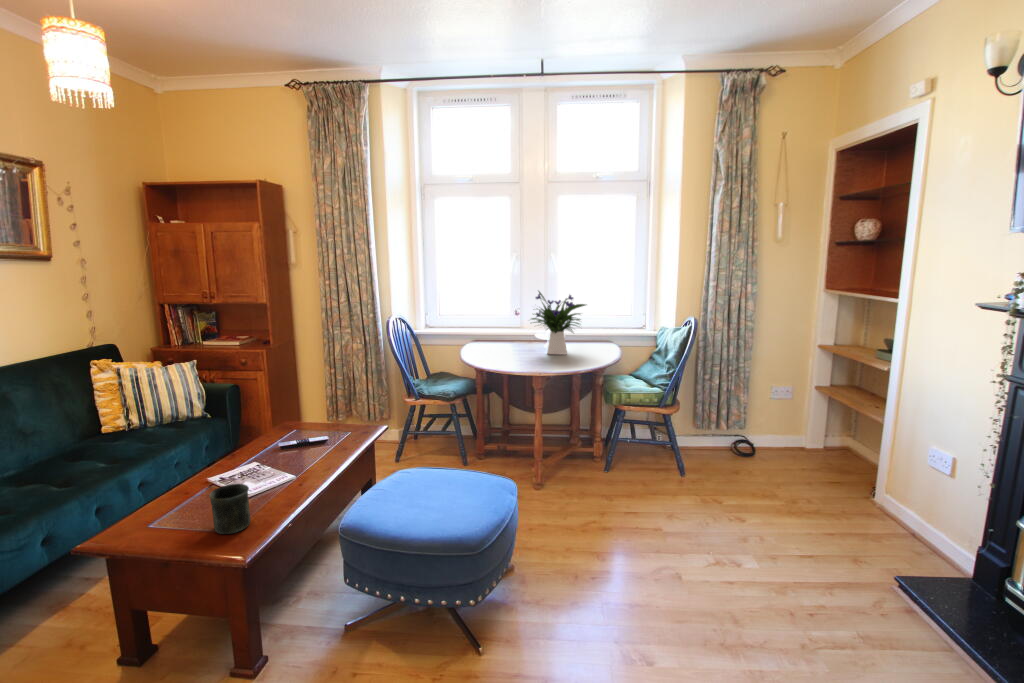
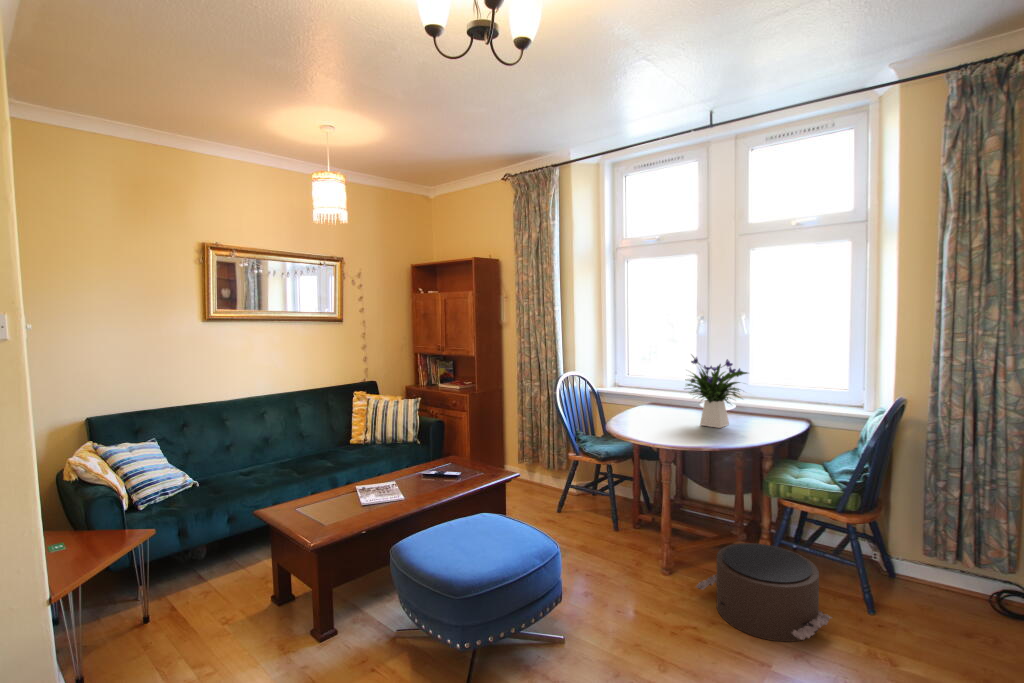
pouf: none [584,444,685,516] -> present [696,543,832,642]
mug: present [209,484,250,534] -> none [326,488,351,522]

